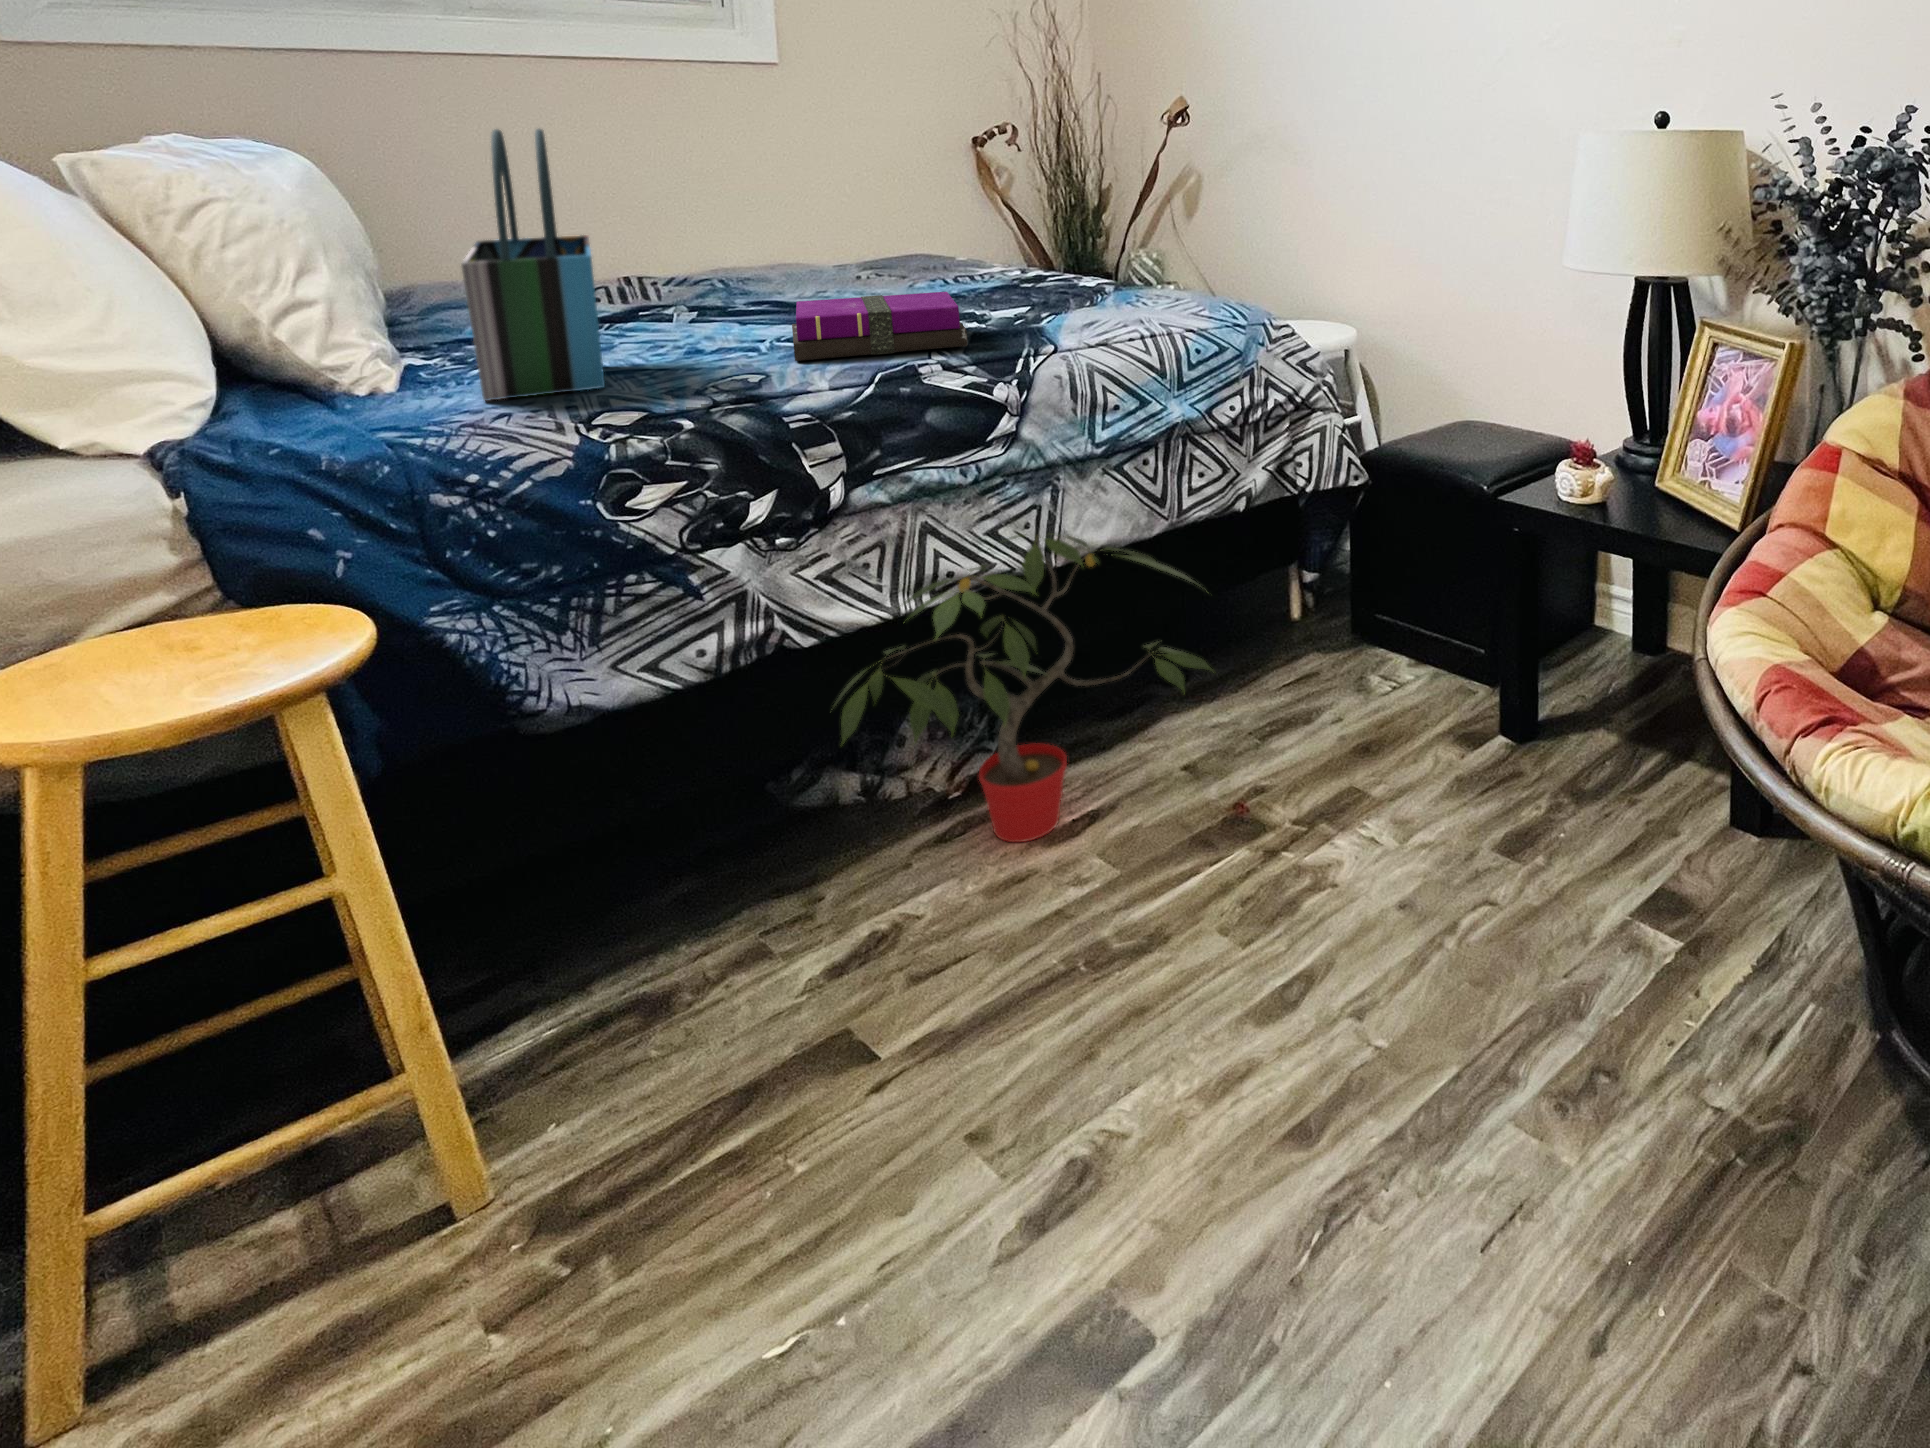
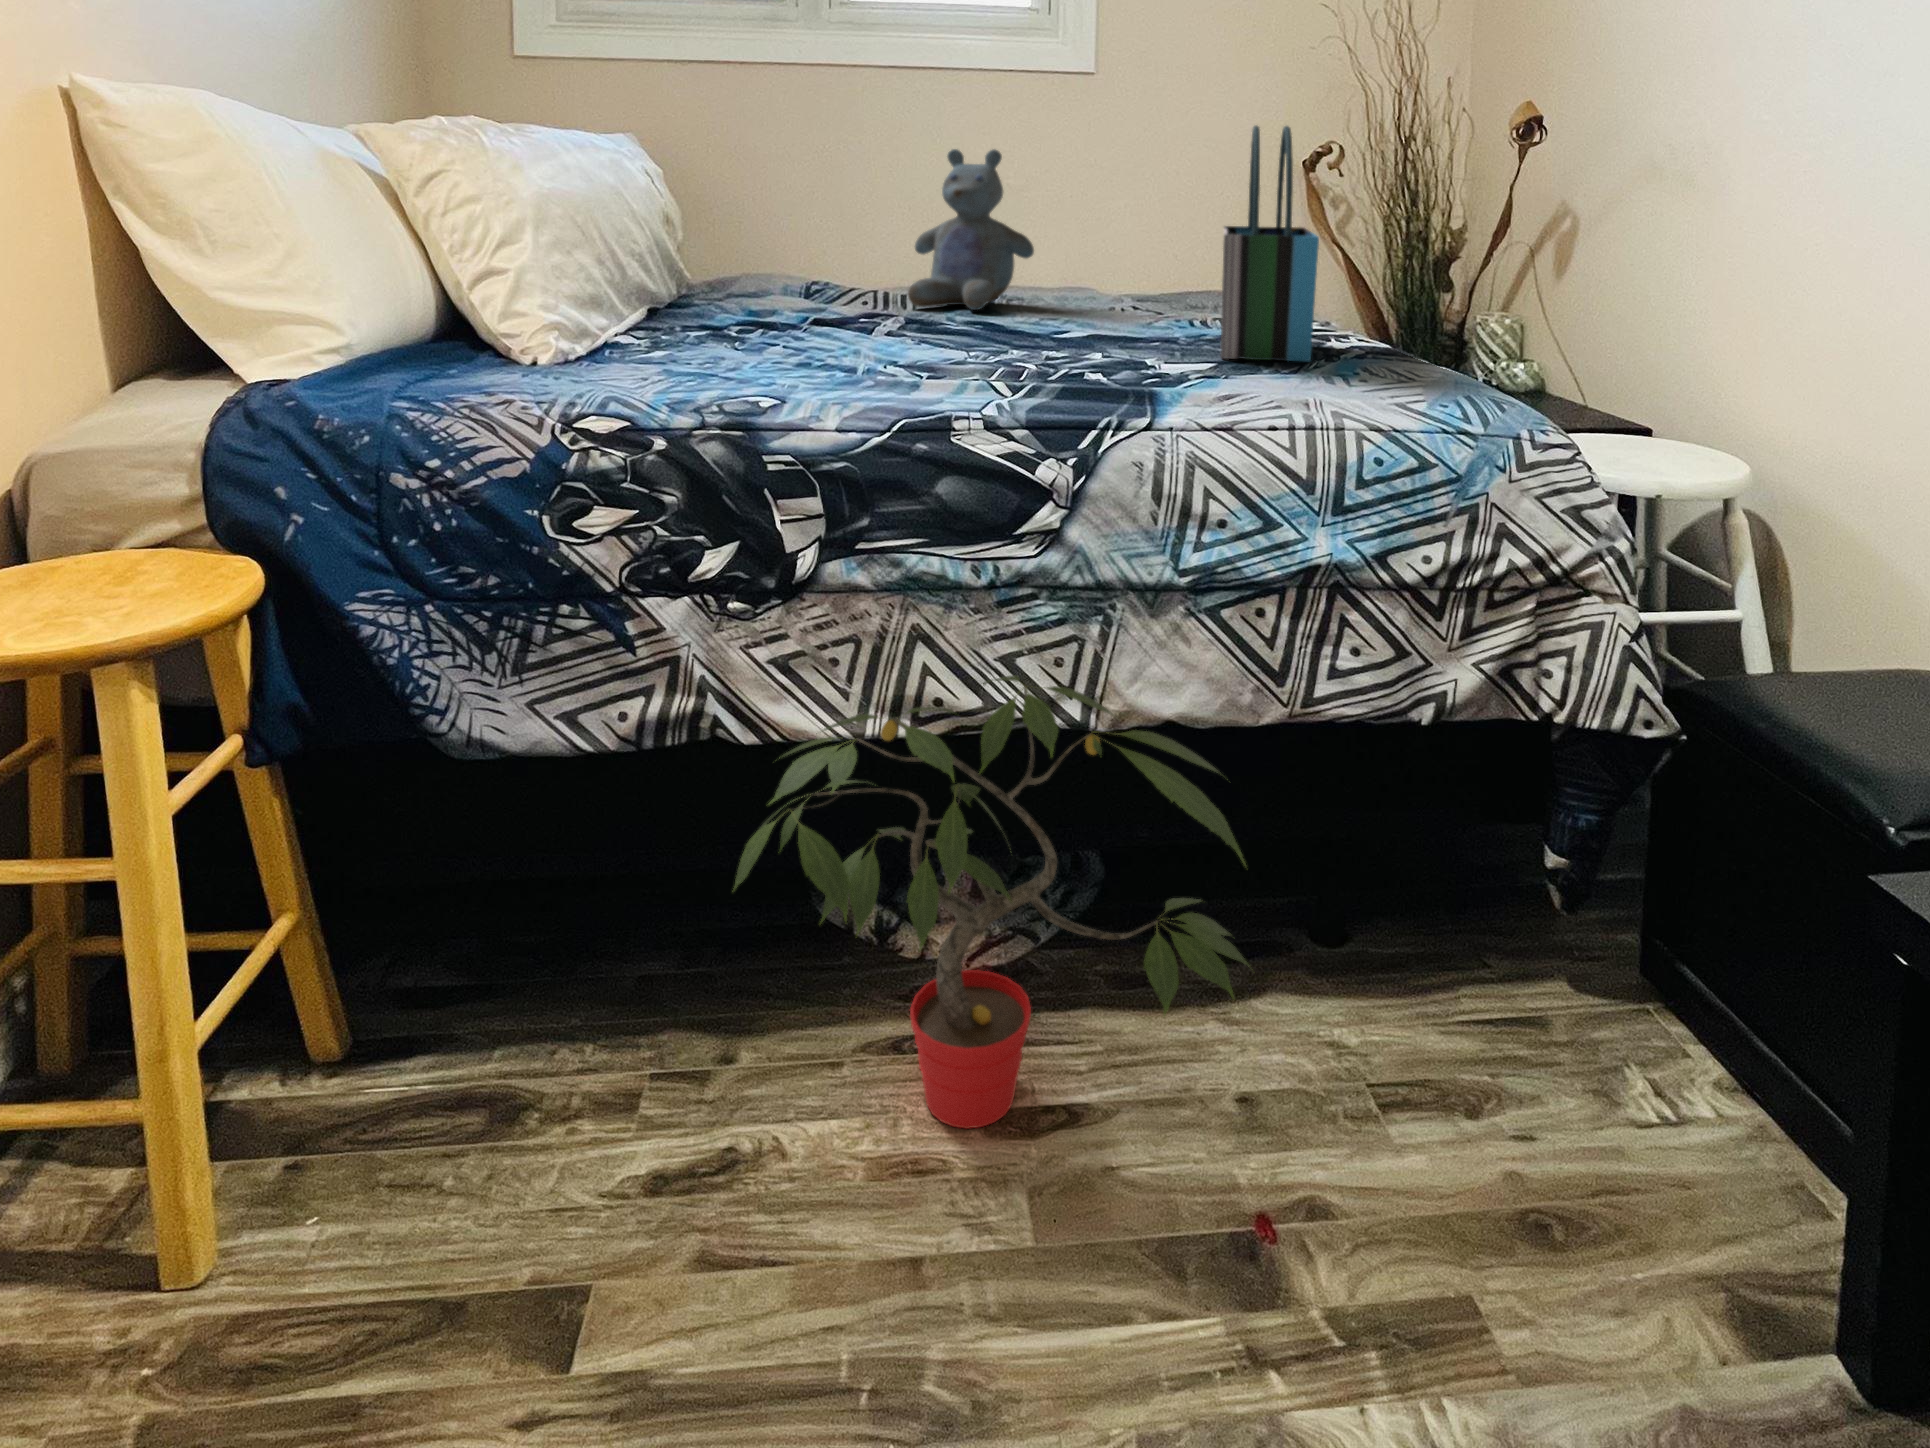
tote bag: present [461,129,605,401] -> present [1221,126,1319,362]
stuffed bear: none [630,138,771,294] -> present [908,149,1034,310]
notebook: present [792,292,968,361] -> none [855,321,1083,401]

